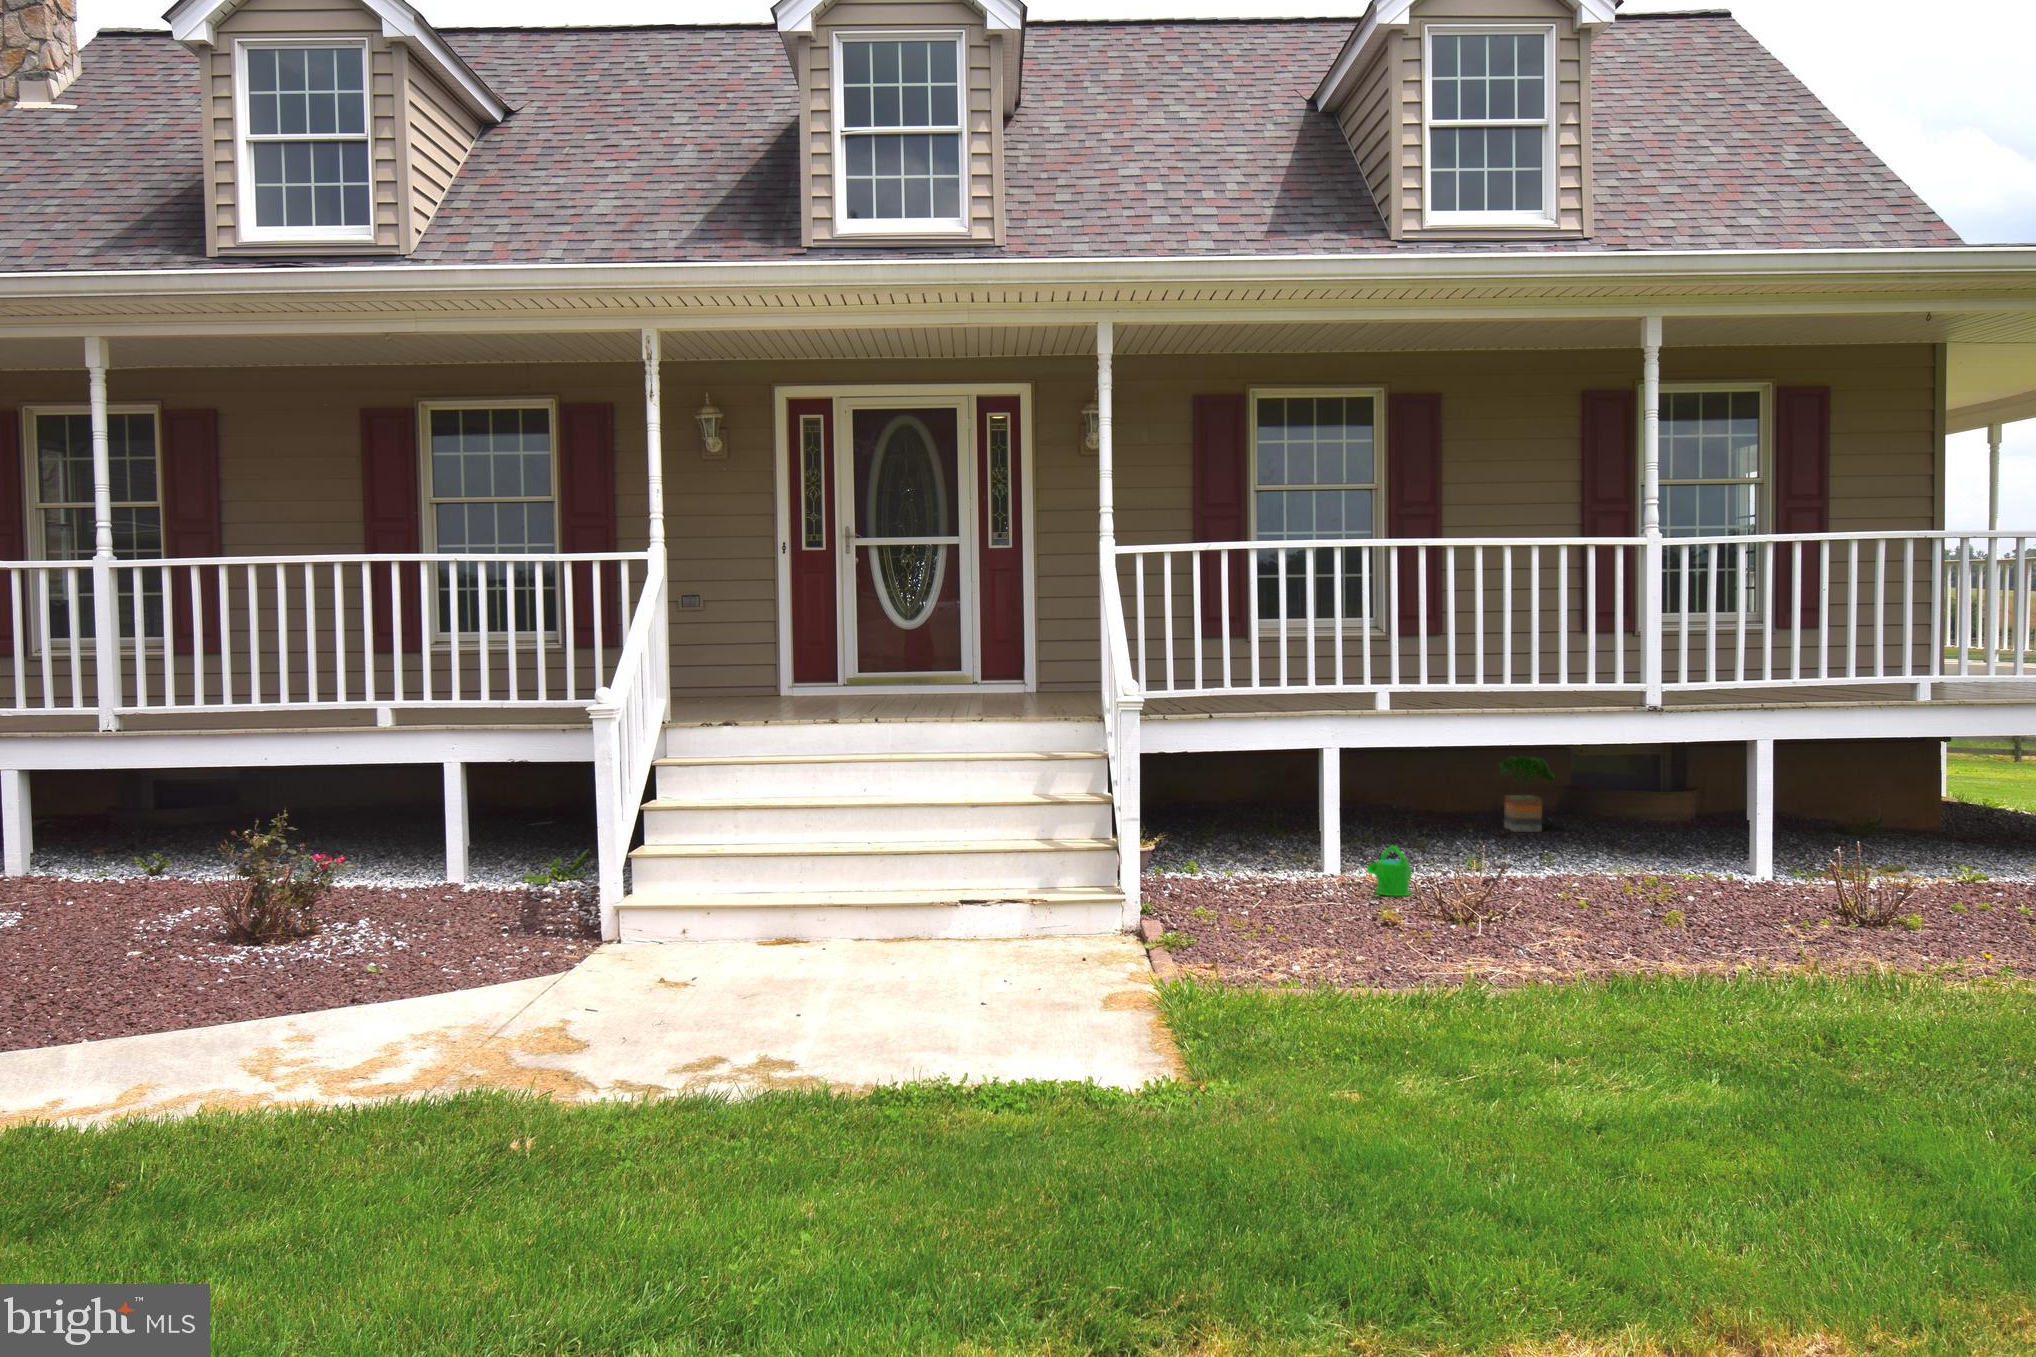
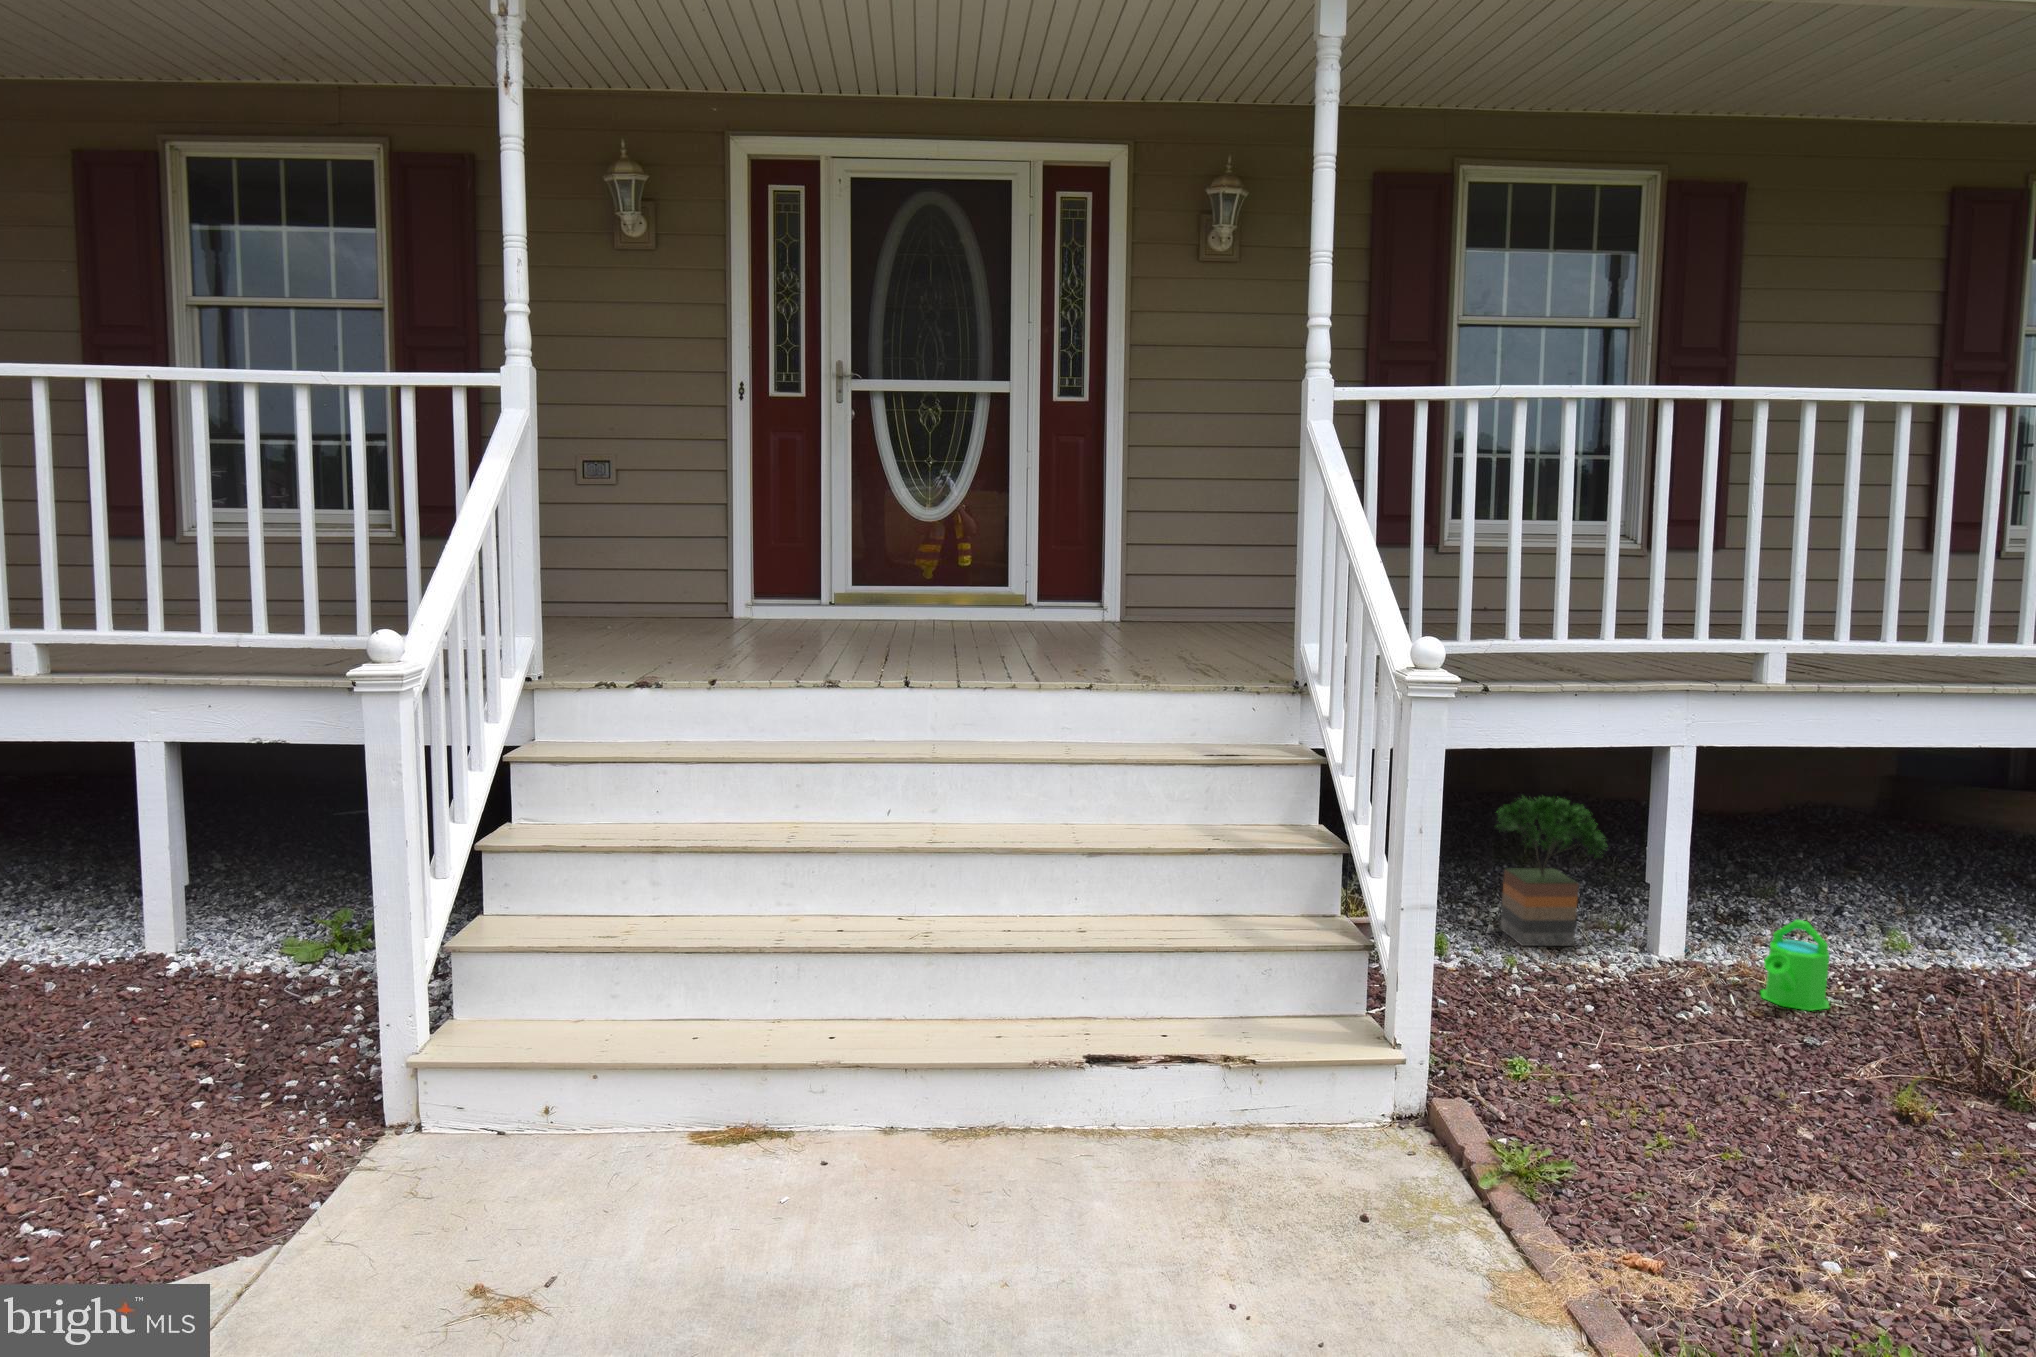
potted tree: present [1500,756,1554,832] -> present [1497,797,1605,946]

